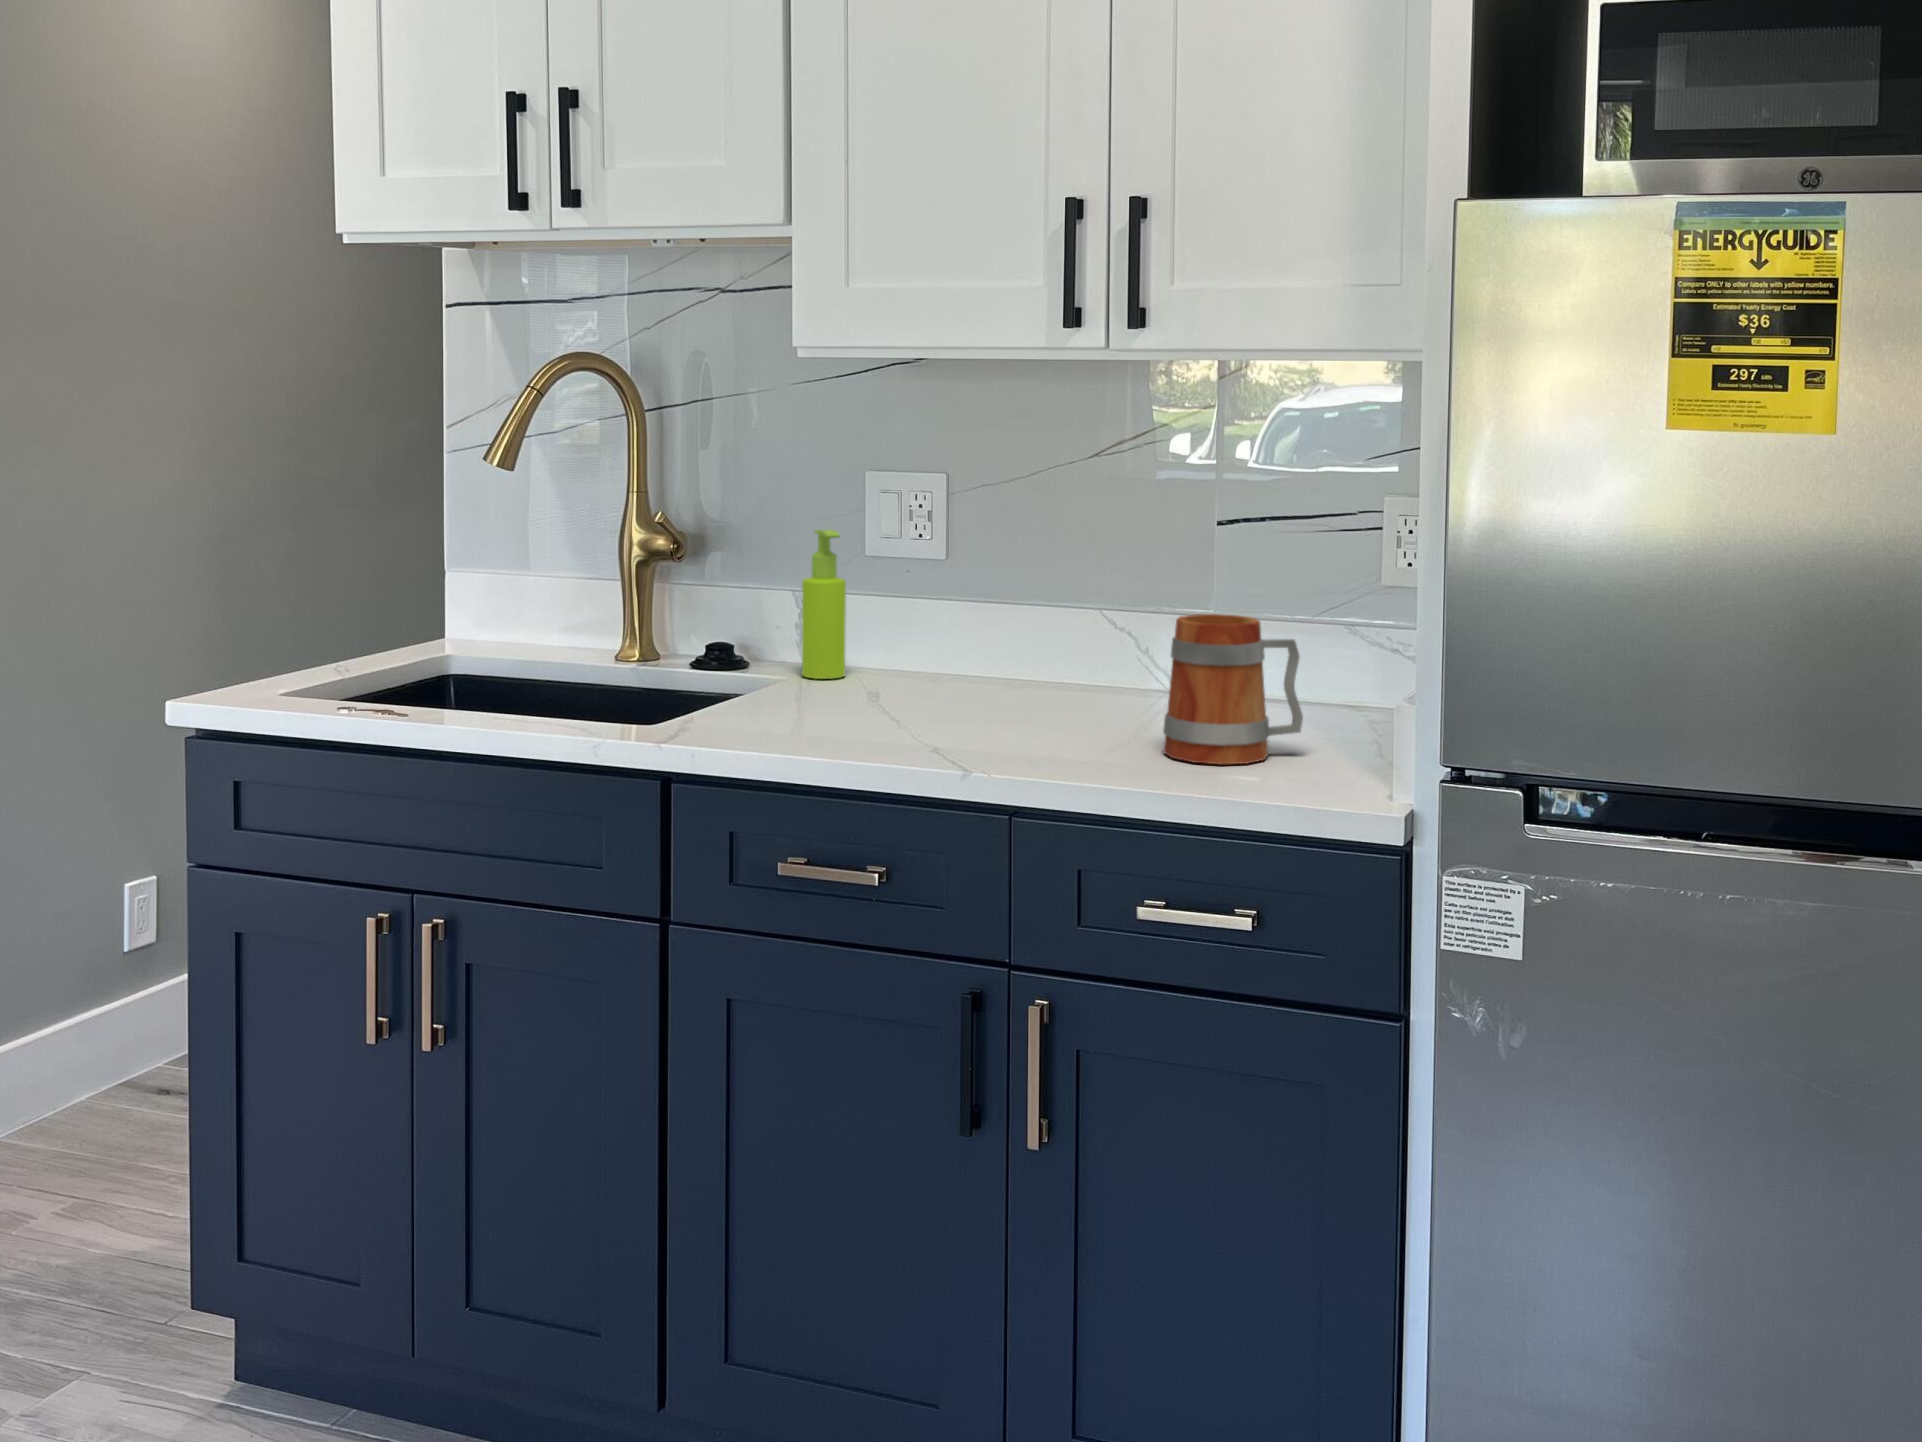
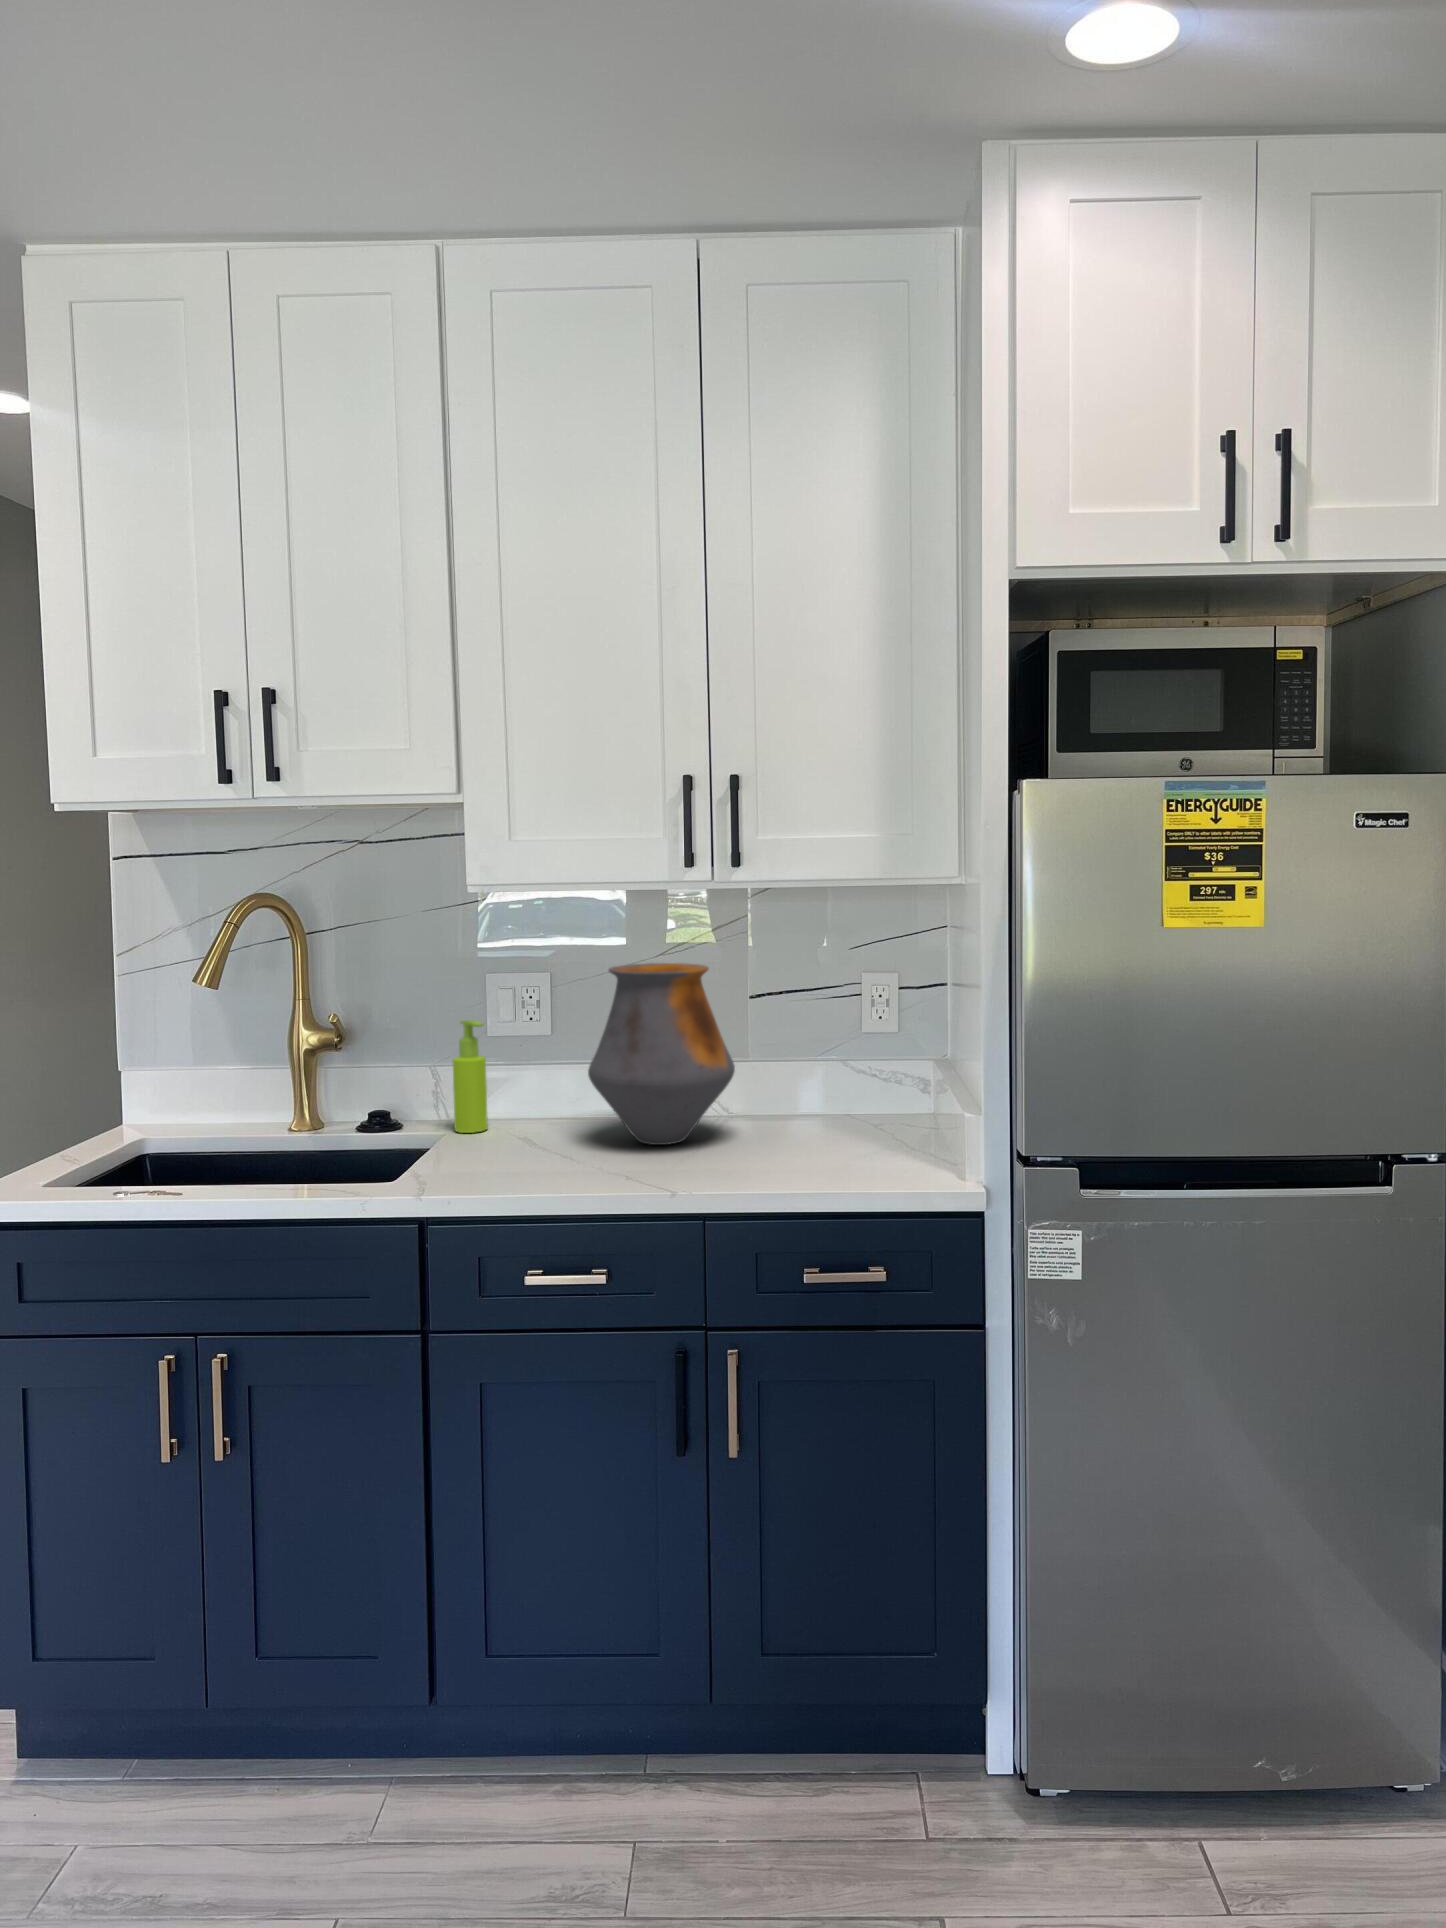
vase: none [944,464,1148,714] -> present [588,963,735,1145]
mug: present [1163,614,1303,764] -> none [784,1065,876,1172]

